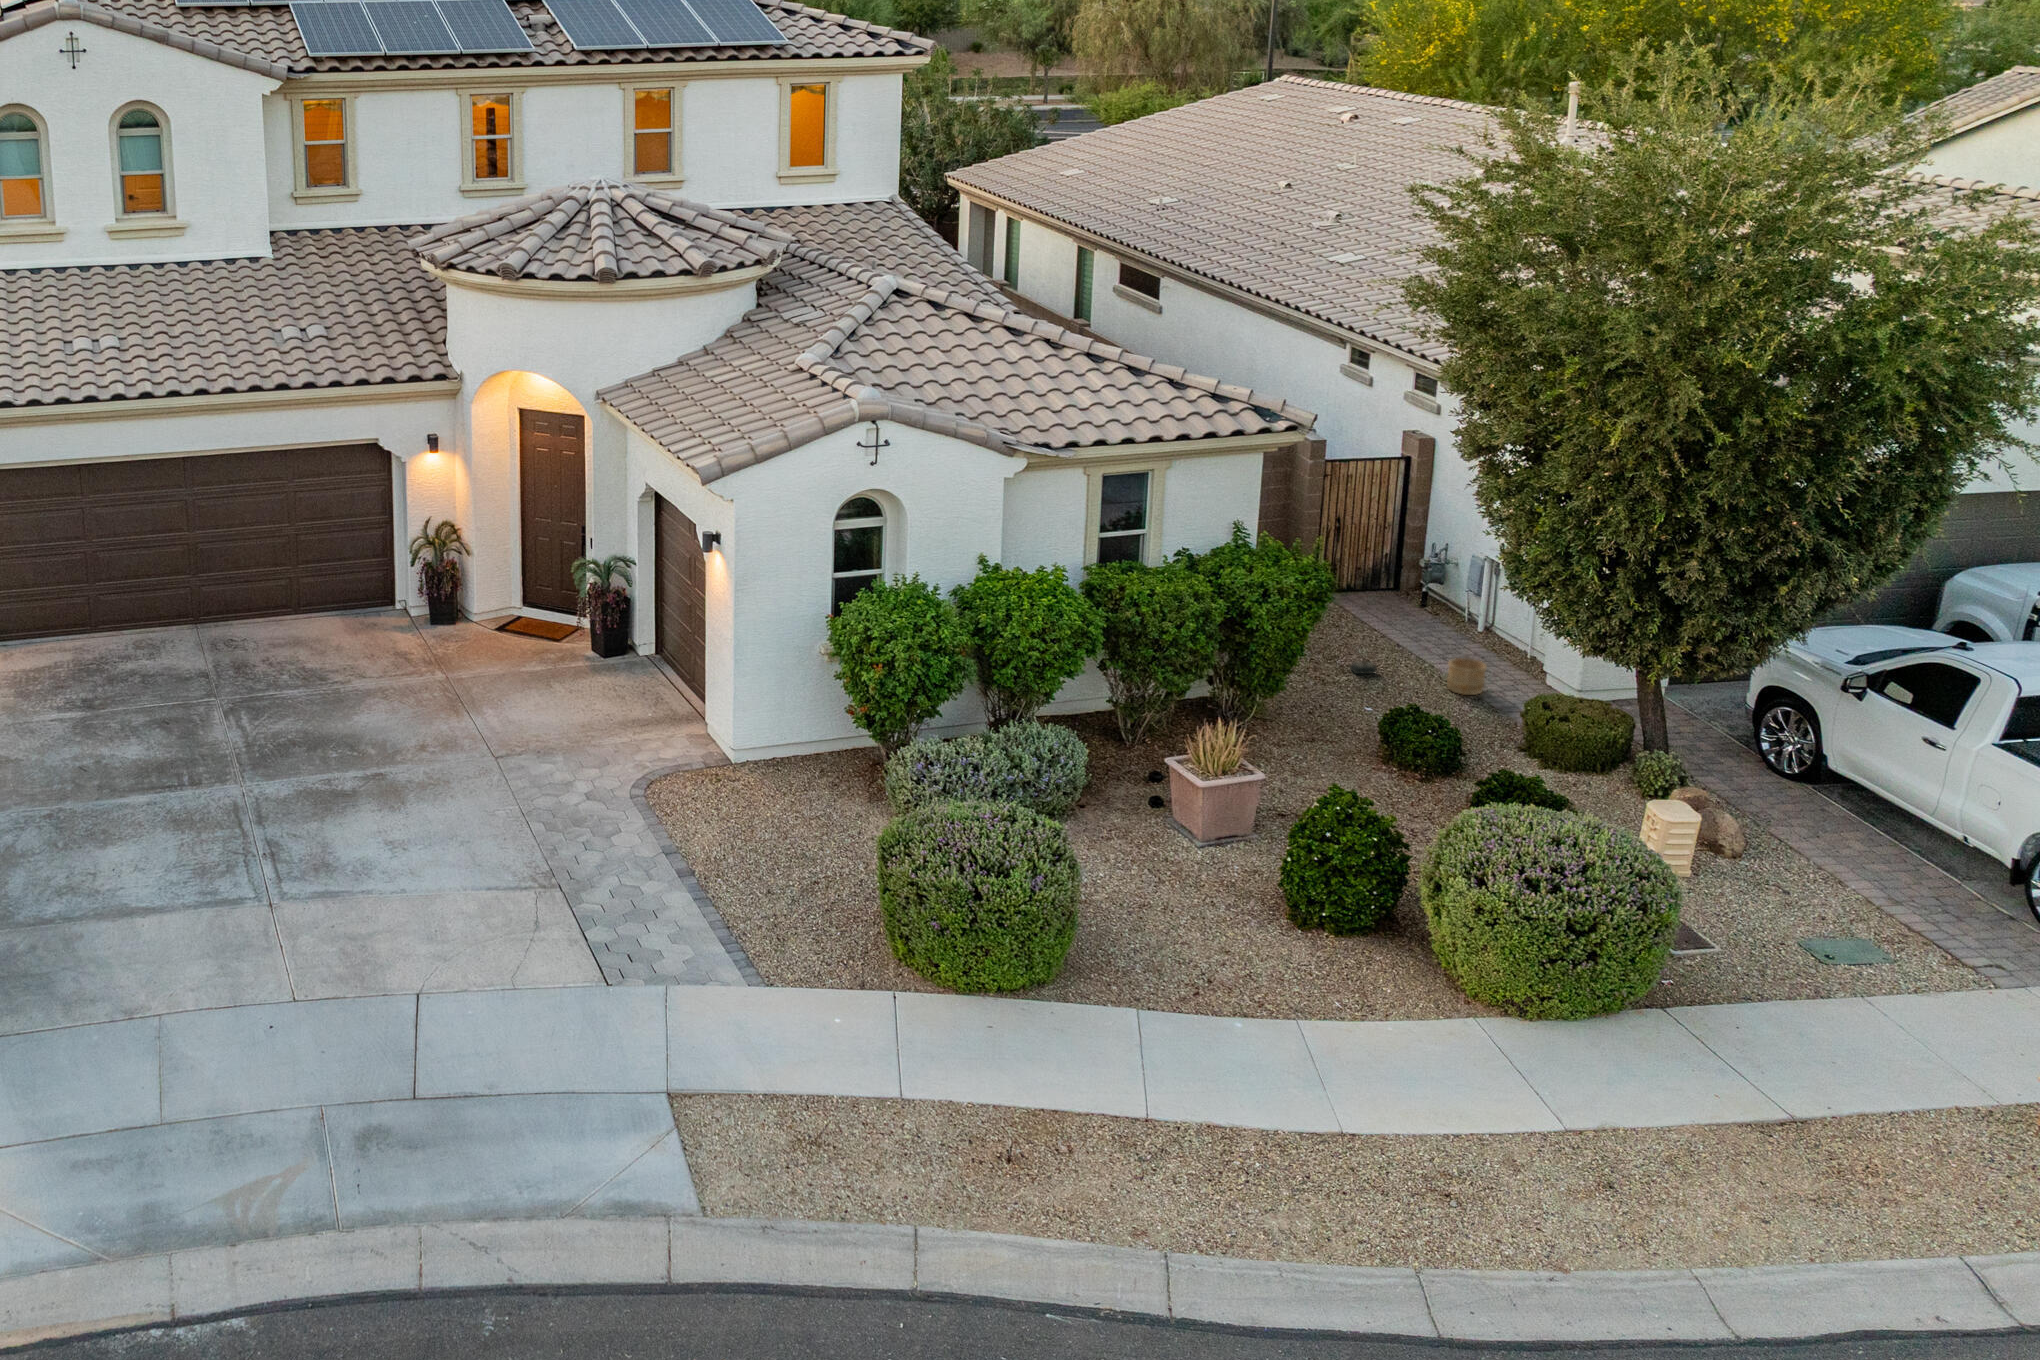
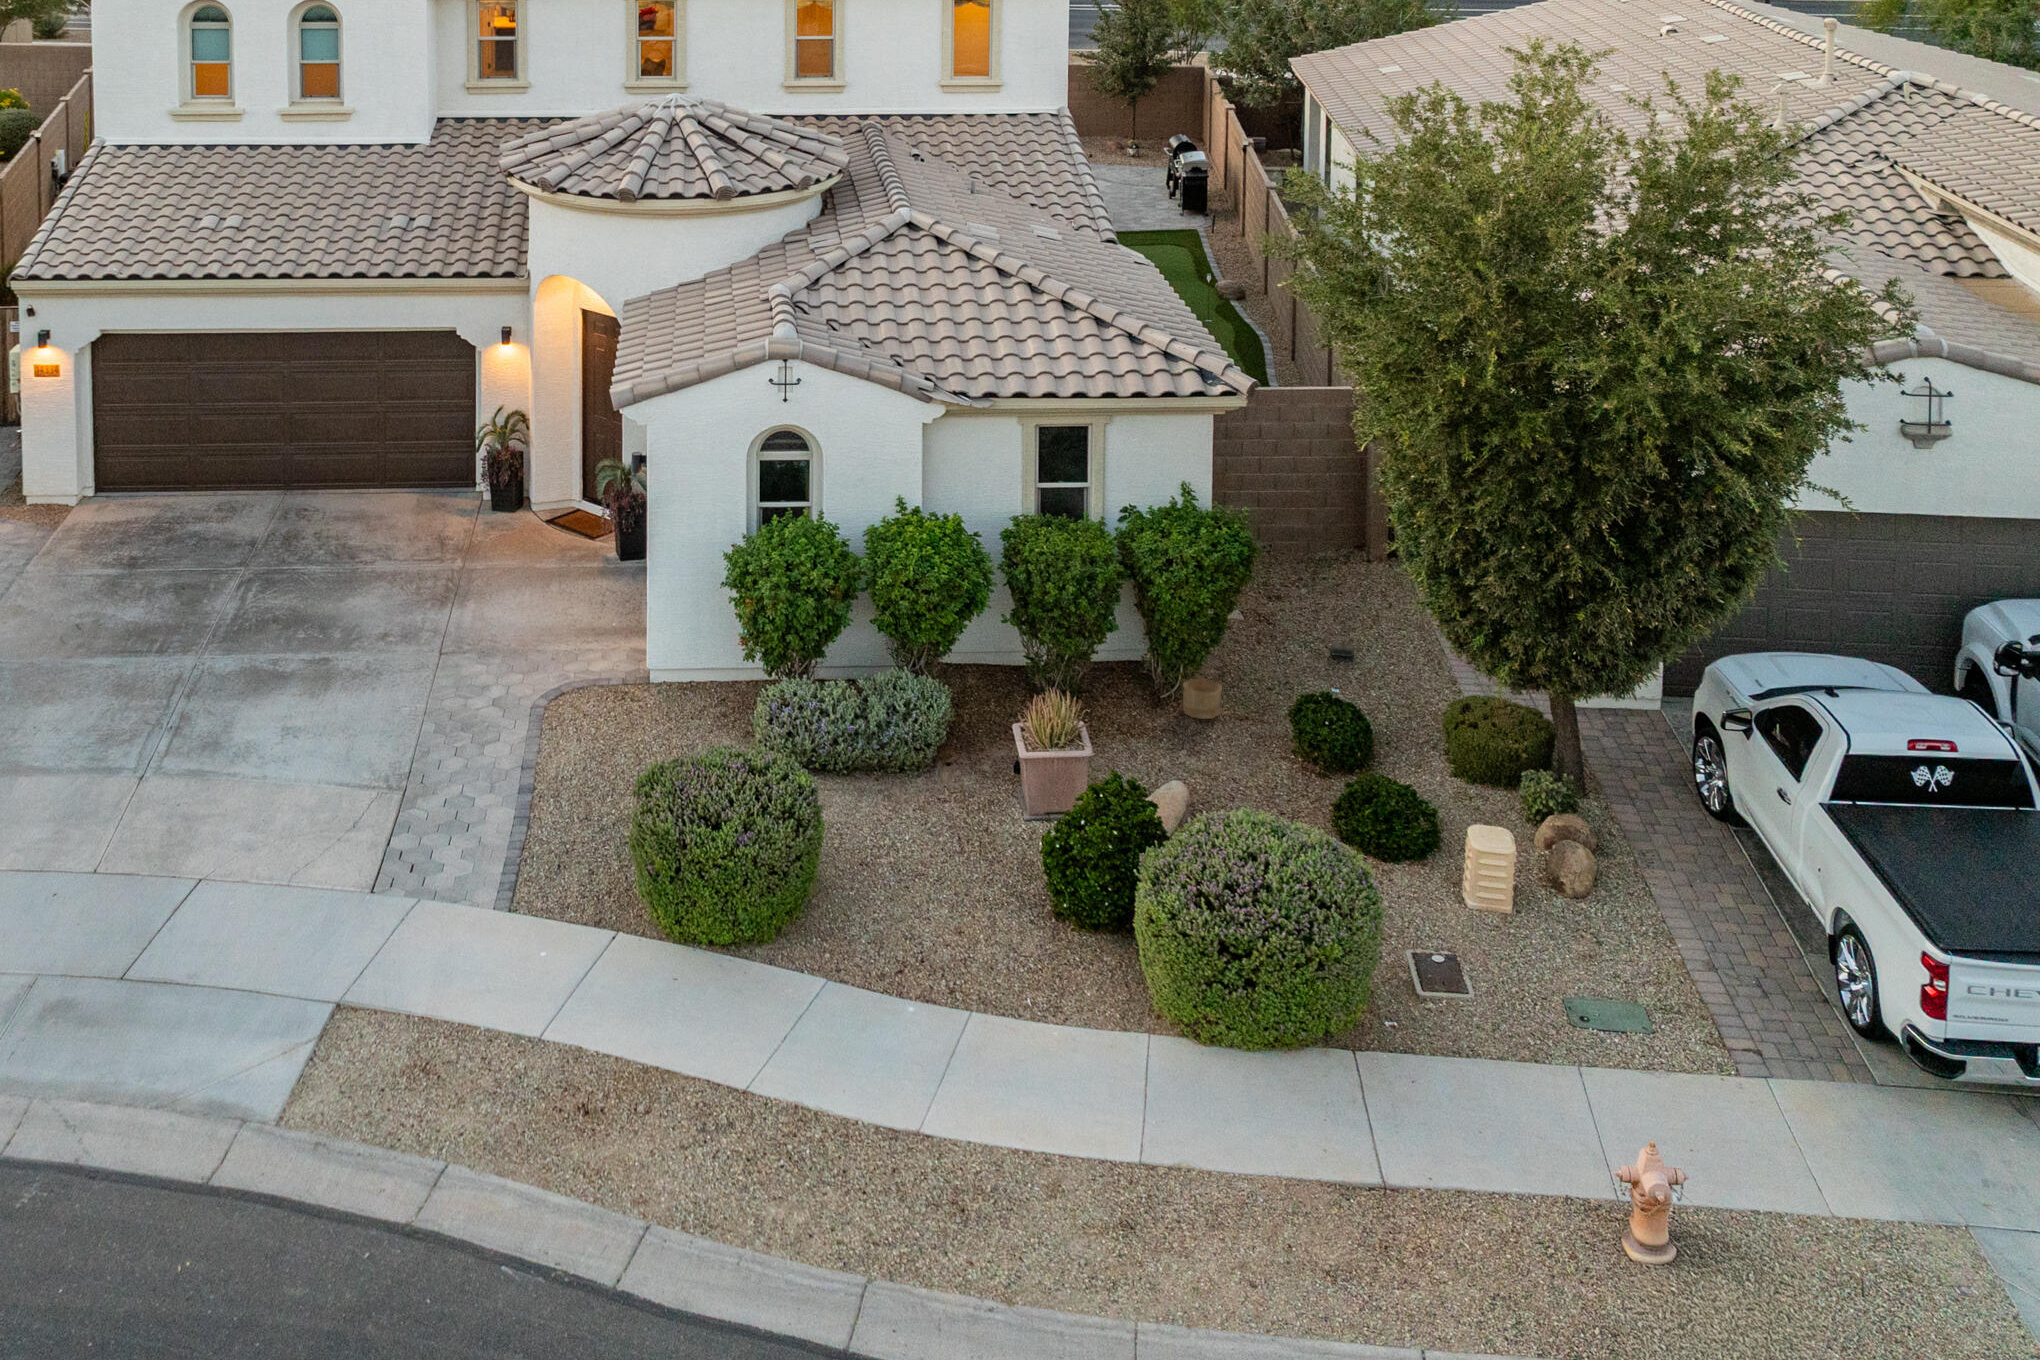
wooden bucket: present [1447,658,1487,695] -> present [1183,679,1222,719]

